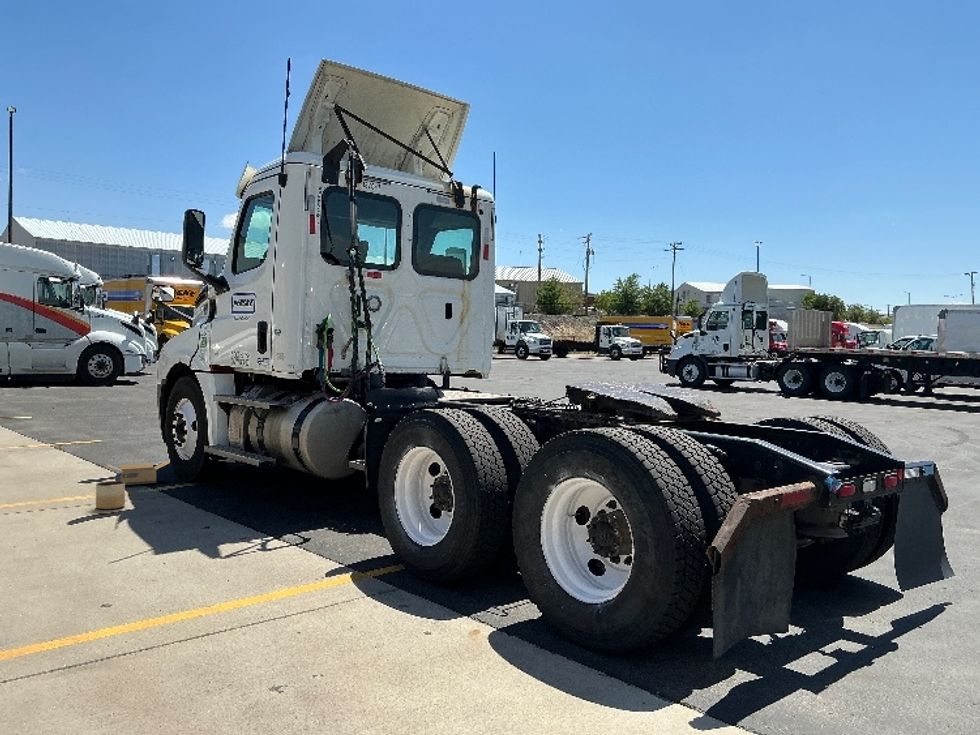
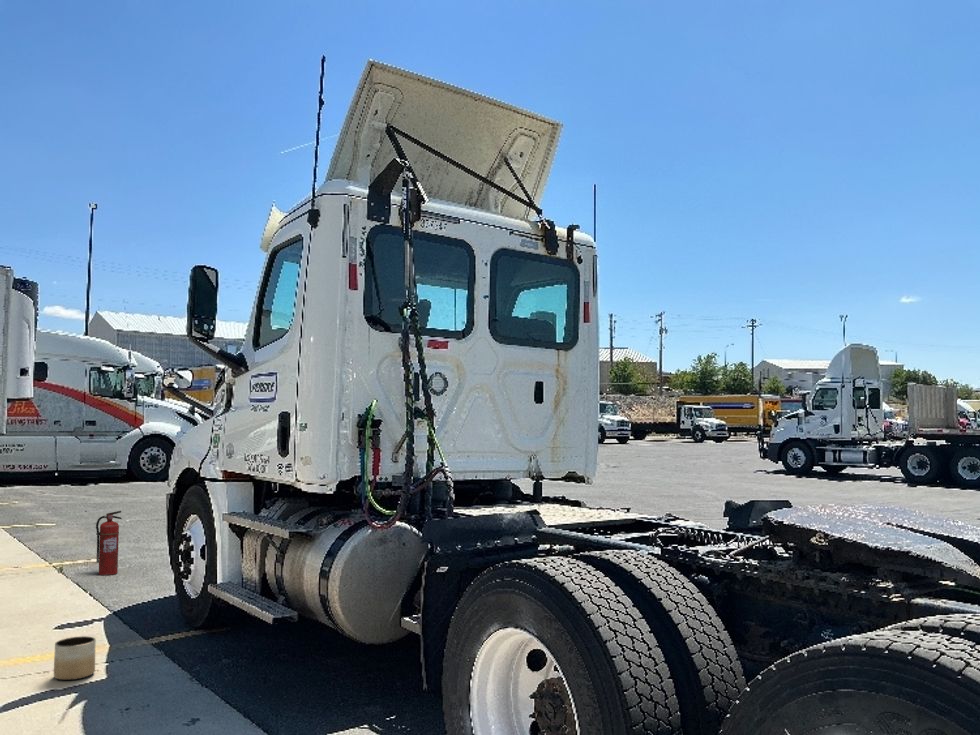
fire extinguisher: none [89,401,110,453] -> present [96,511,122,575]
cardboard box: present [107,461,170,485] -> none [92,596,174,632]

